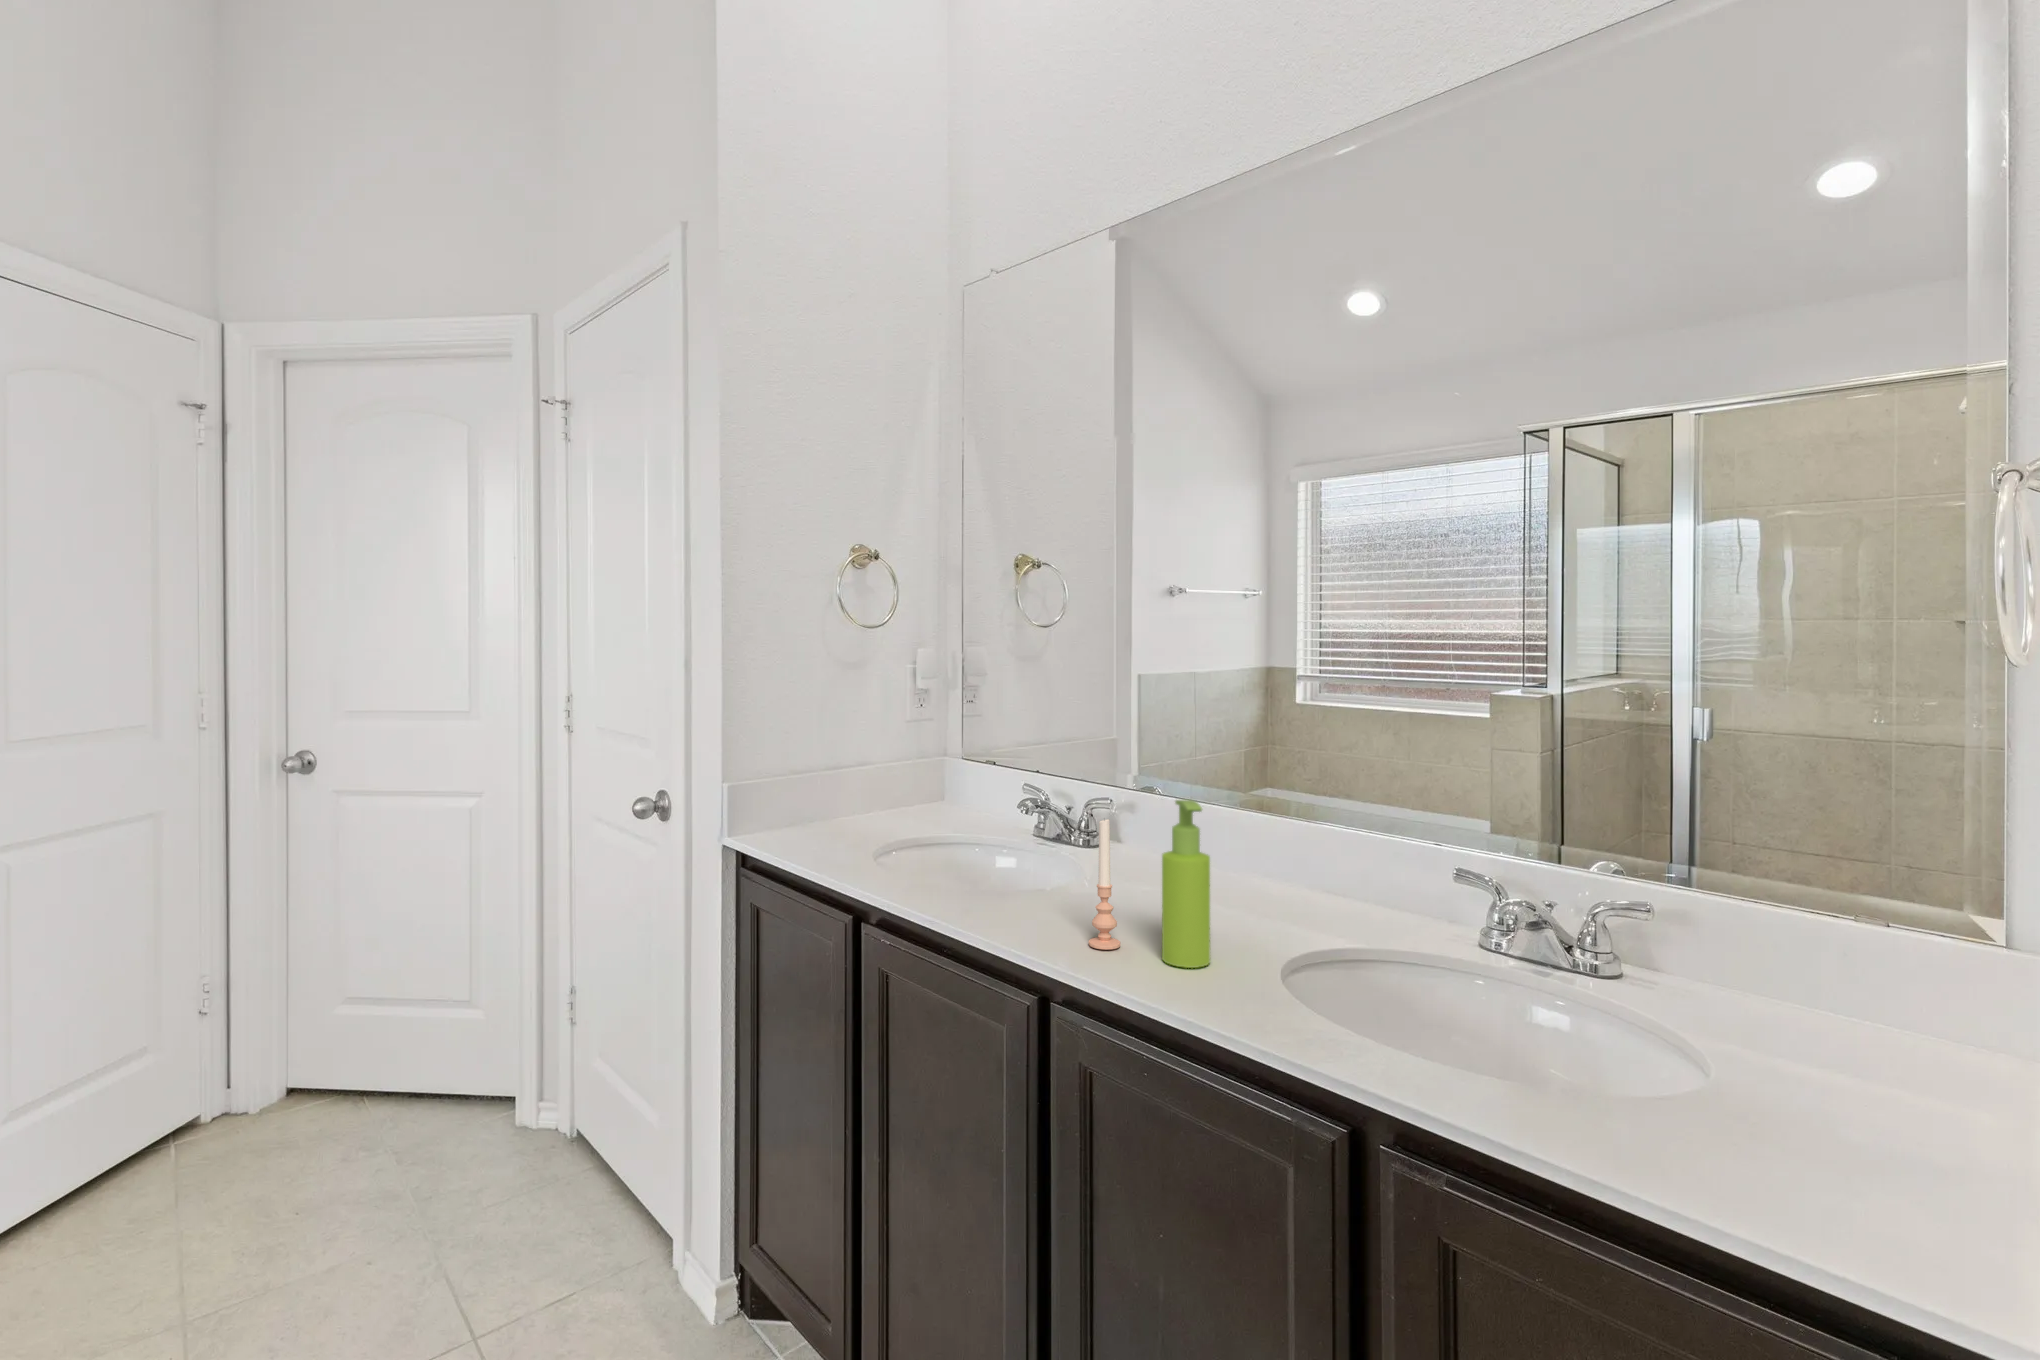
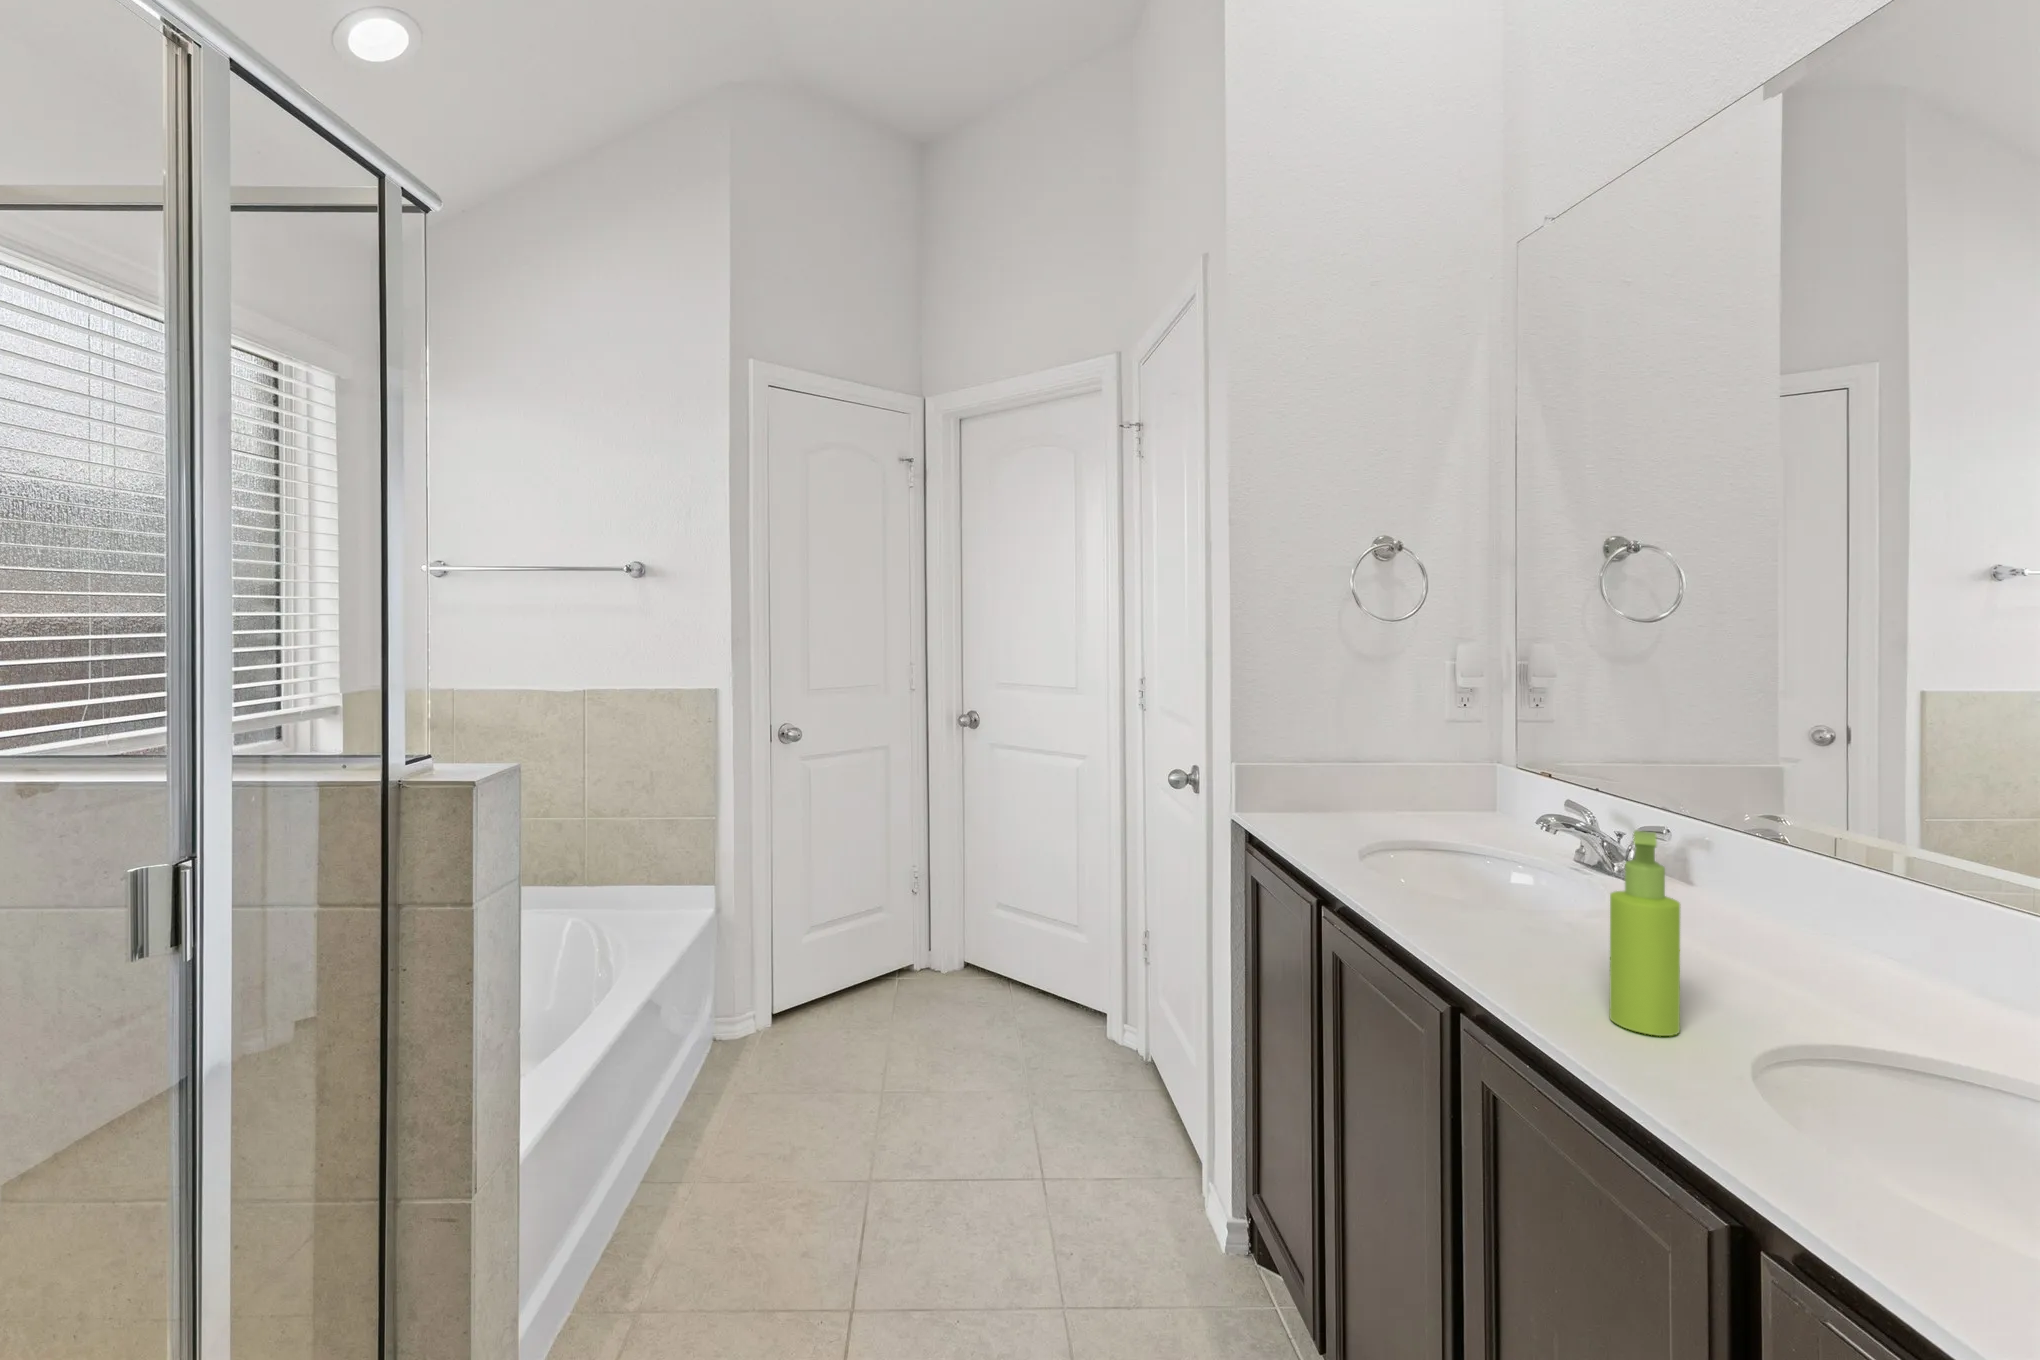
candle: present [1089,819,1120,950] -> none [1526,841,1568,991]

